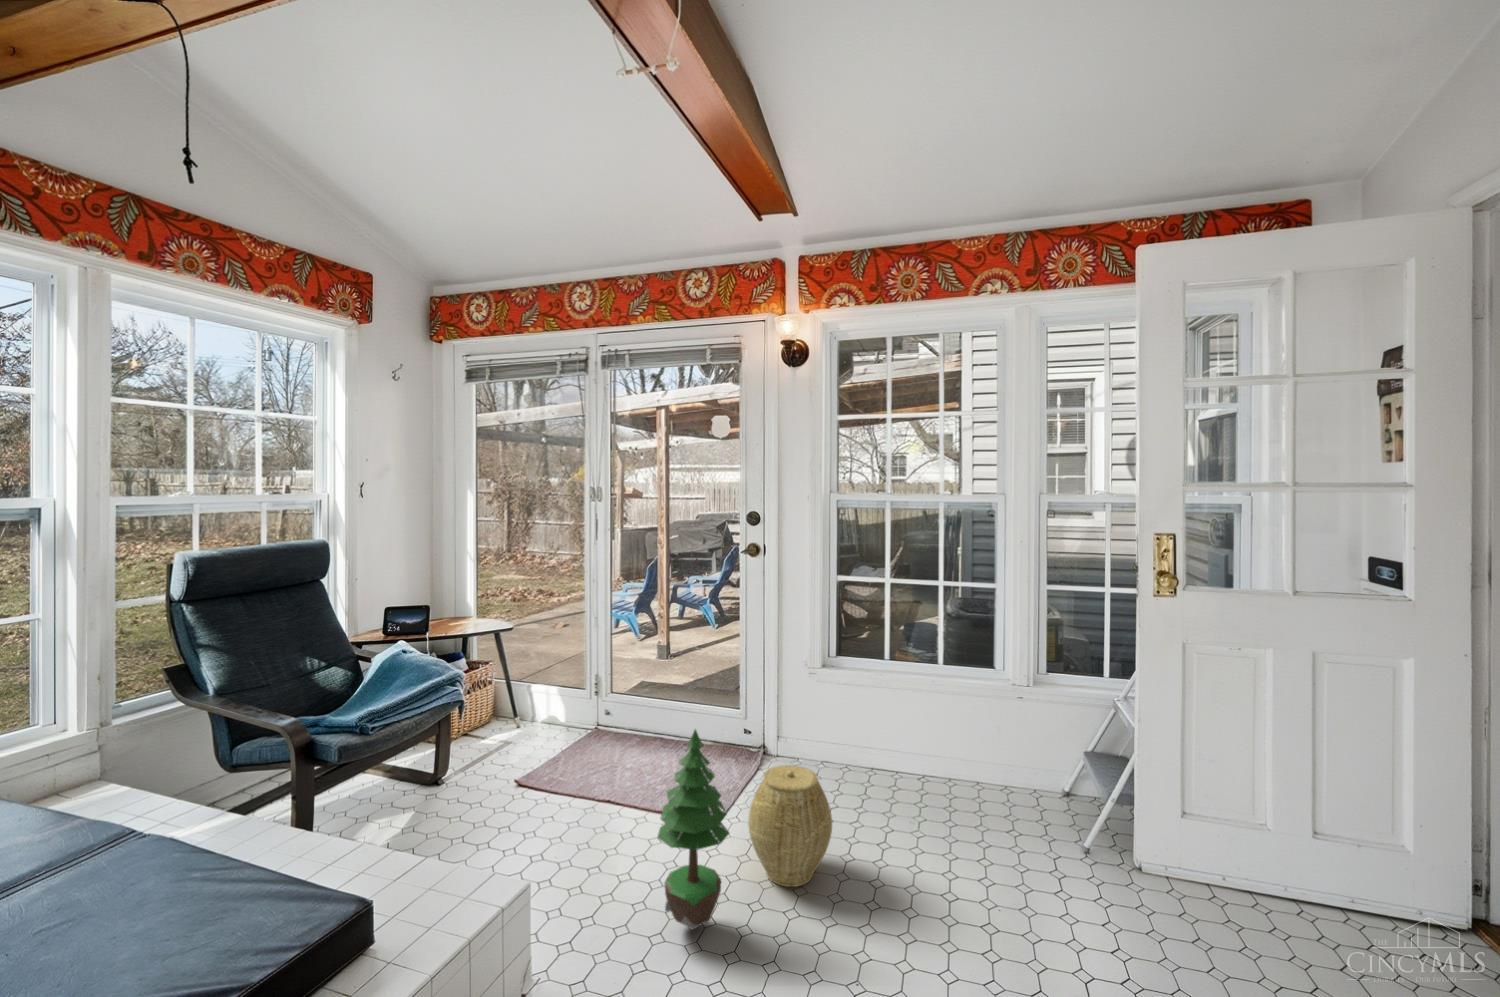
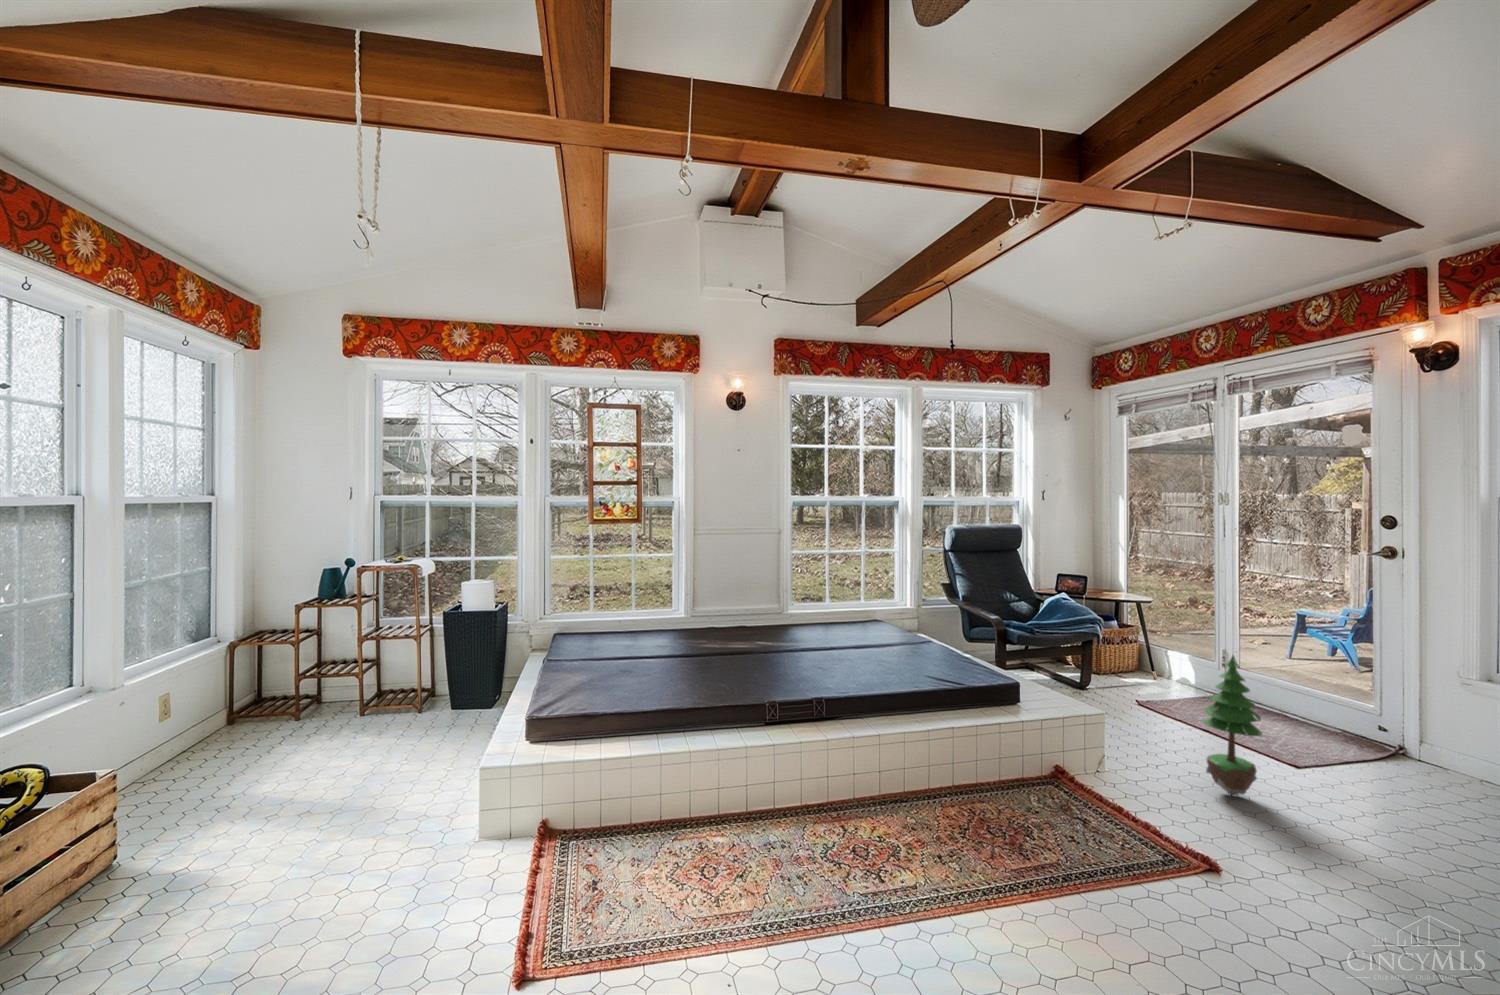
woven basket: present [748,765,832,887] -> none [1304,720,1400,819]

